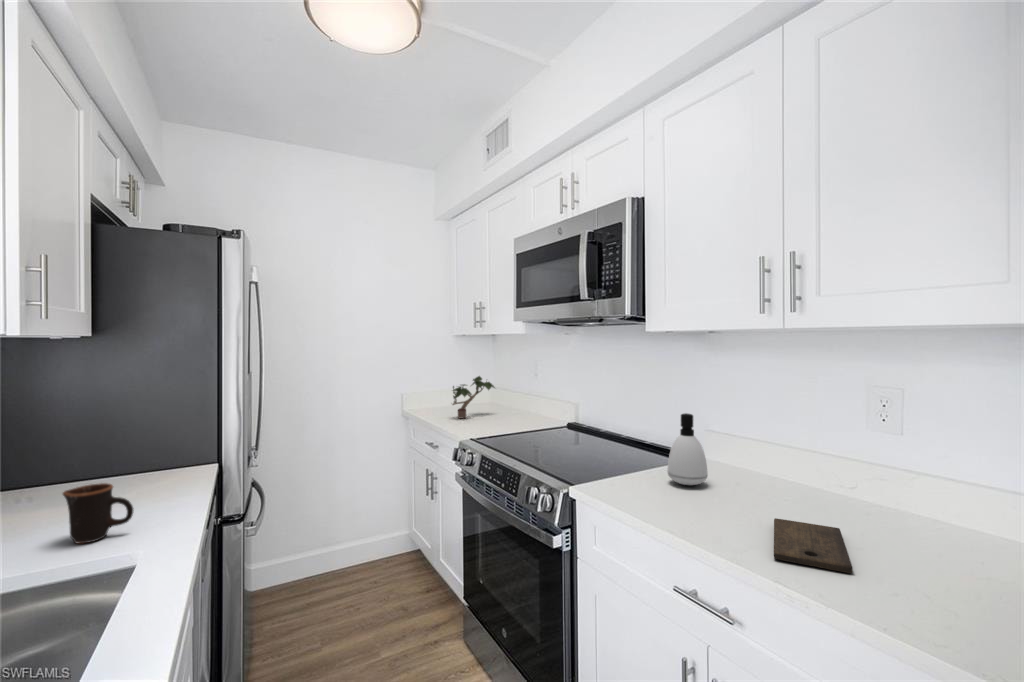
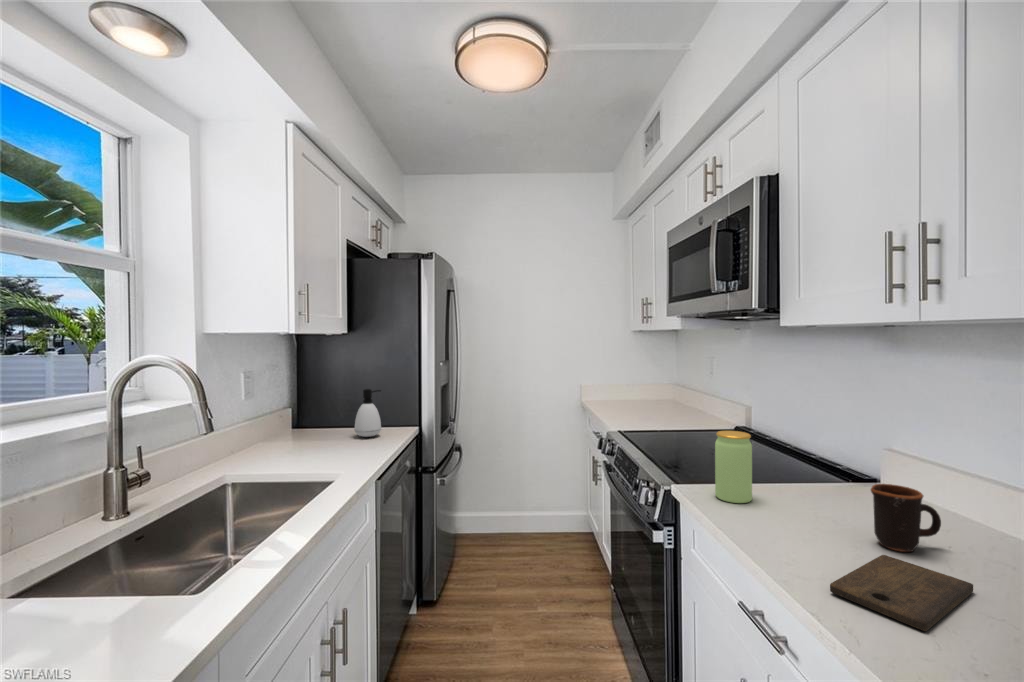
potted plant: present [452,376,495,418] -> none [622,371,679,413]
soap dispenser: present [668,413,708,485] -> present [355,389,381,437]
jar: none [611,429,643,495] -> present [715,431,752,503]
mug: present [63,483,134,544] -> present [871,484,941,552]

